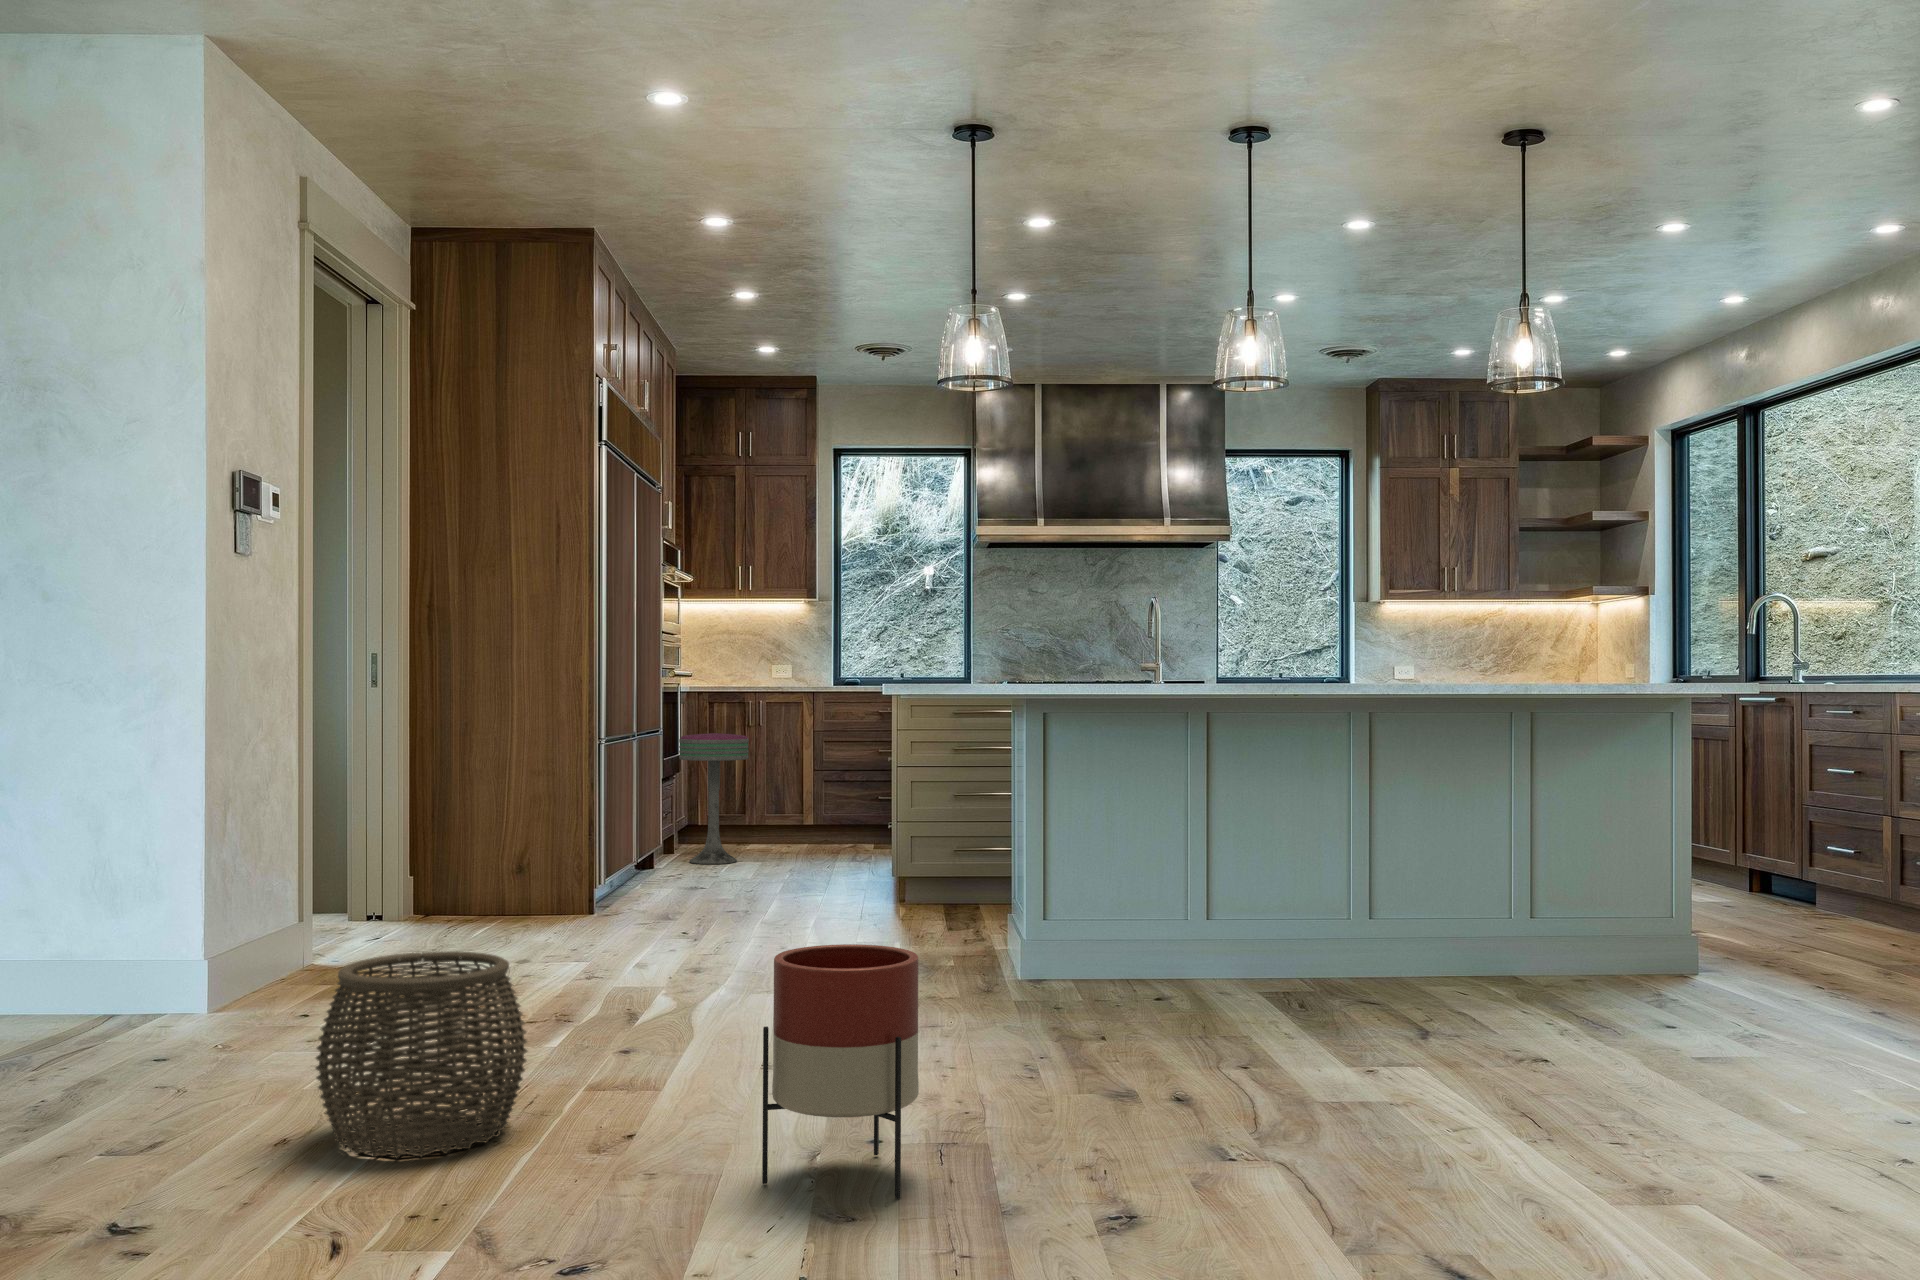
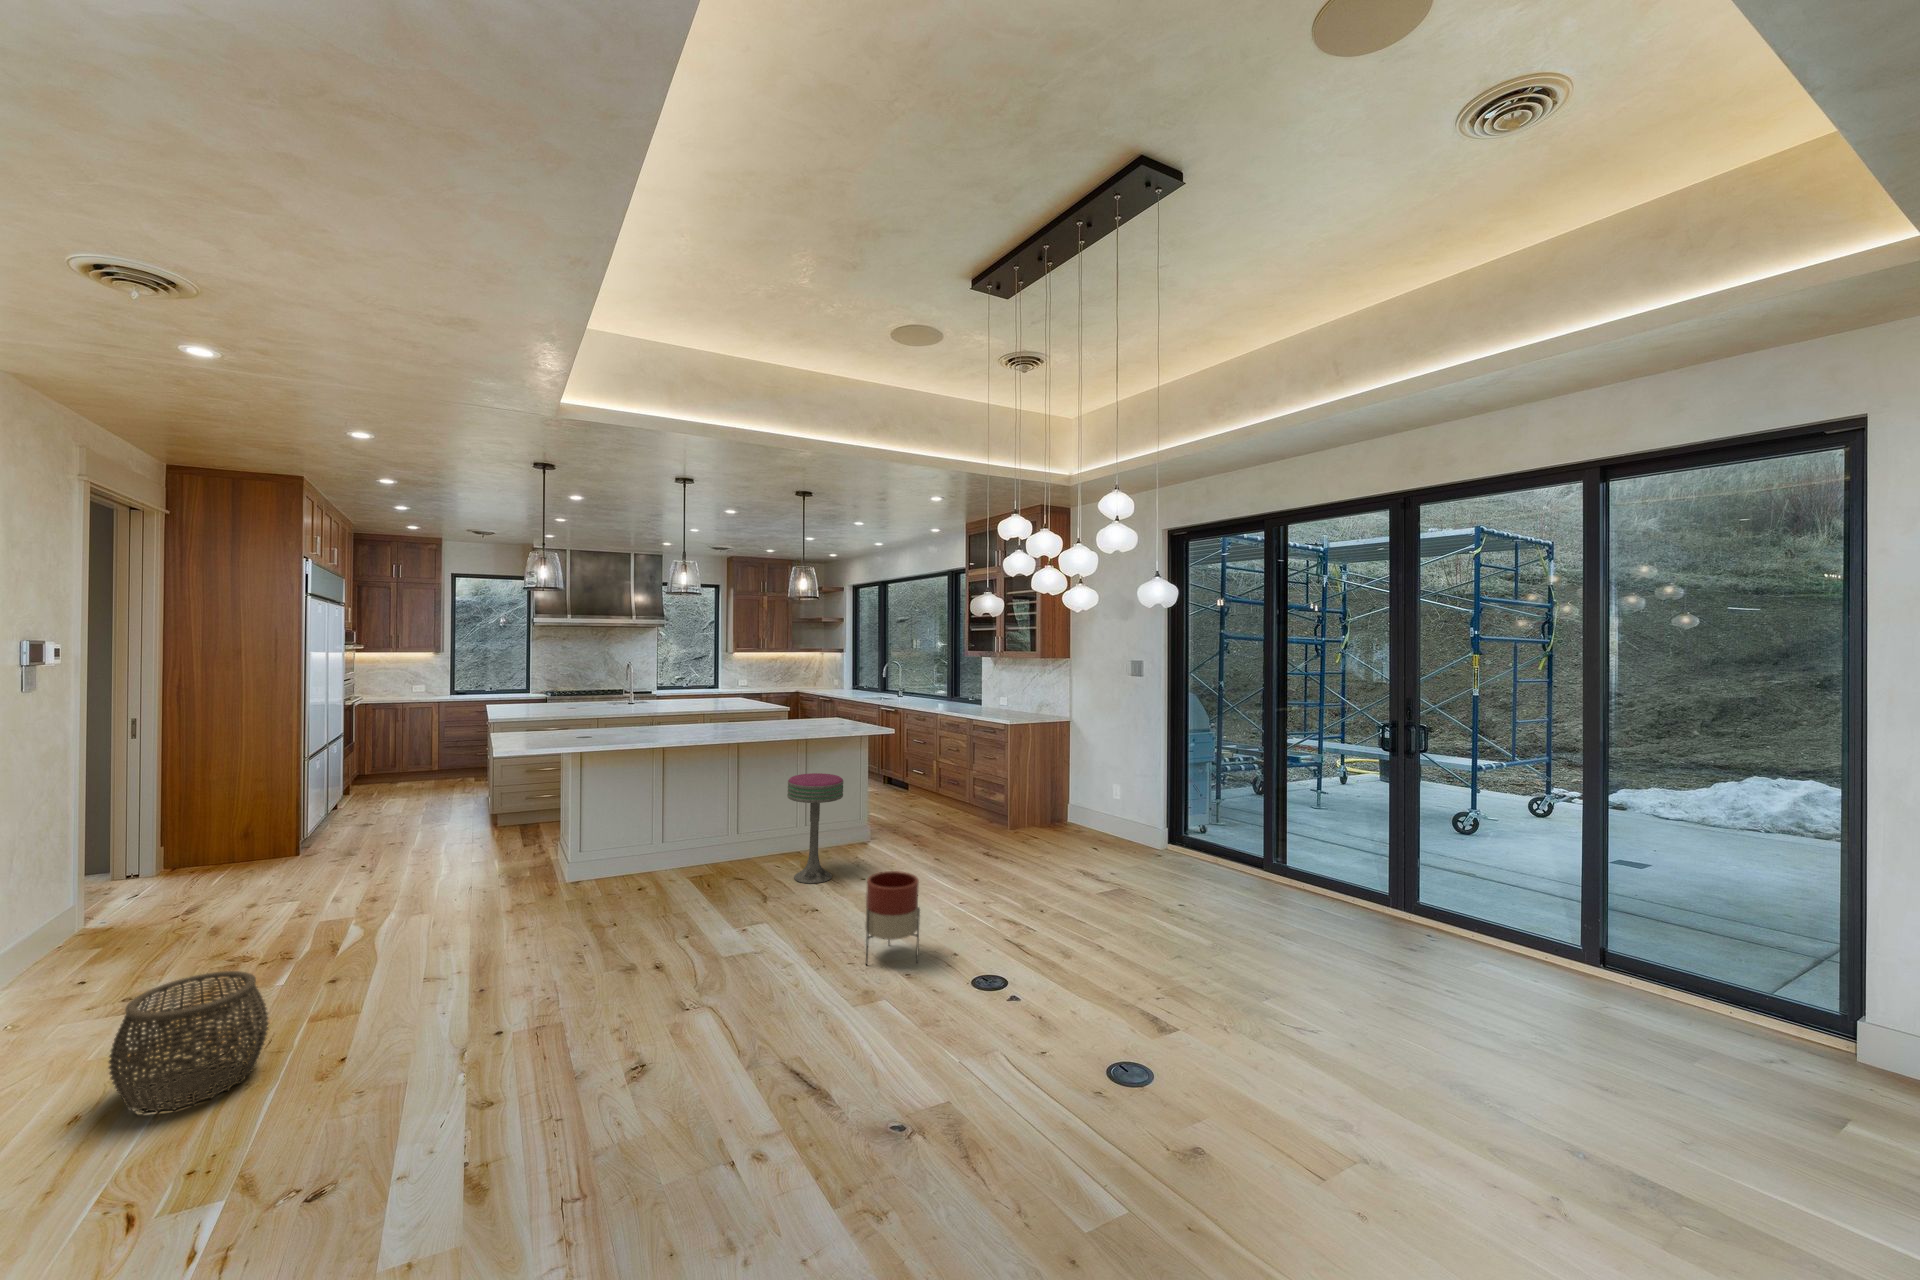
bar stool: present [679,733,749,864] -> present [787,773,843,884]
planter: present [762,944,919,1199] -> present [865,871,920,964]

